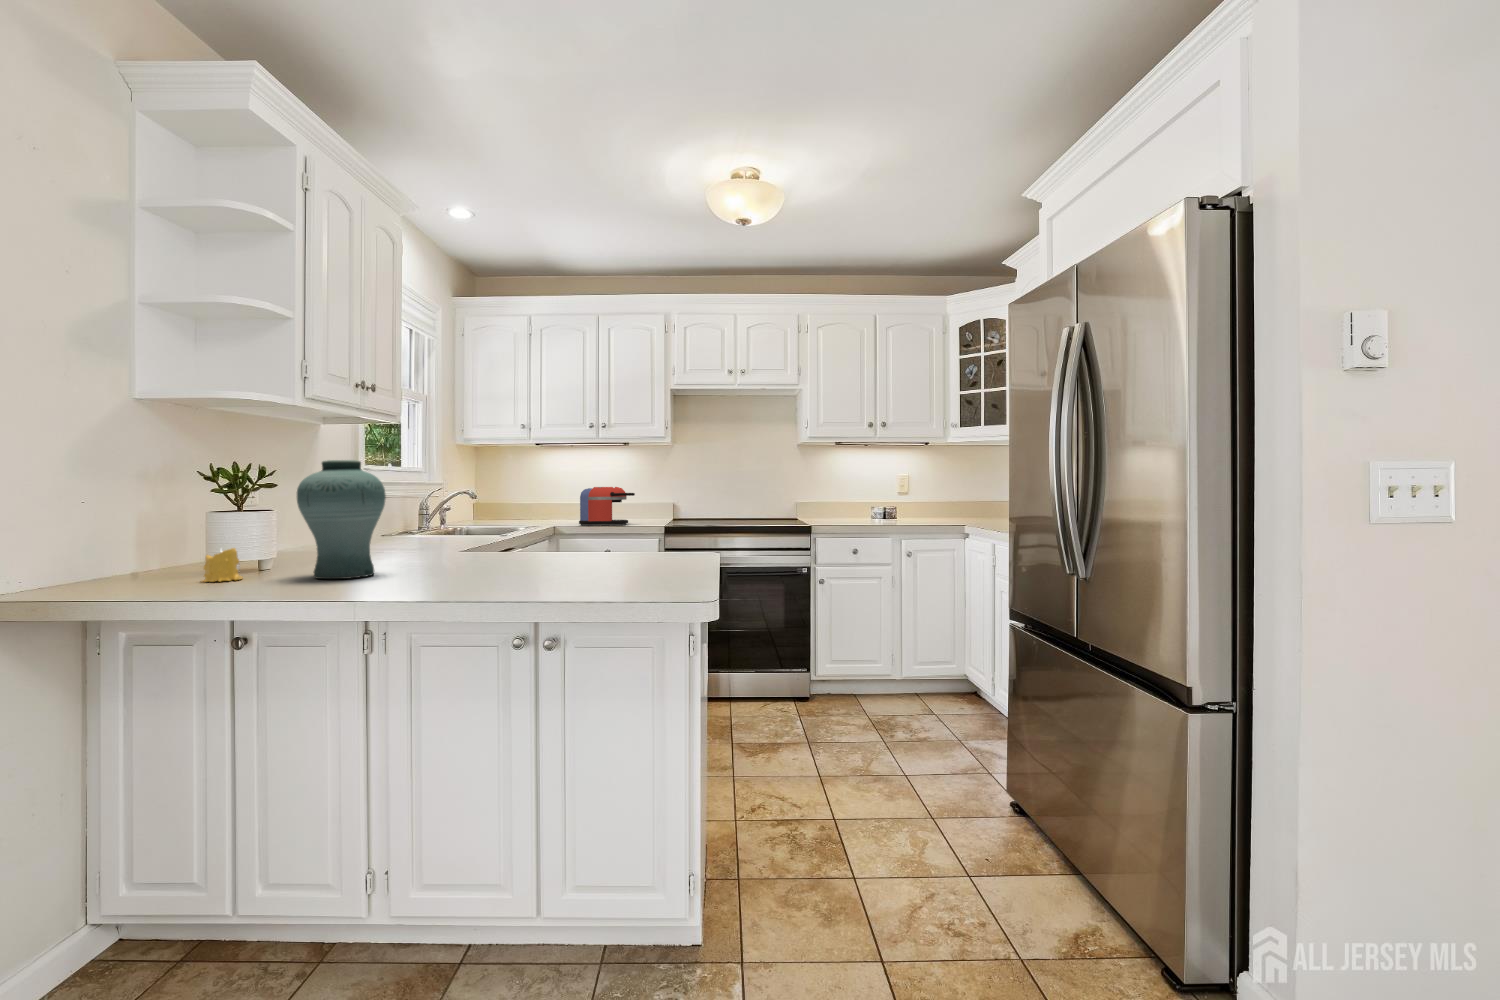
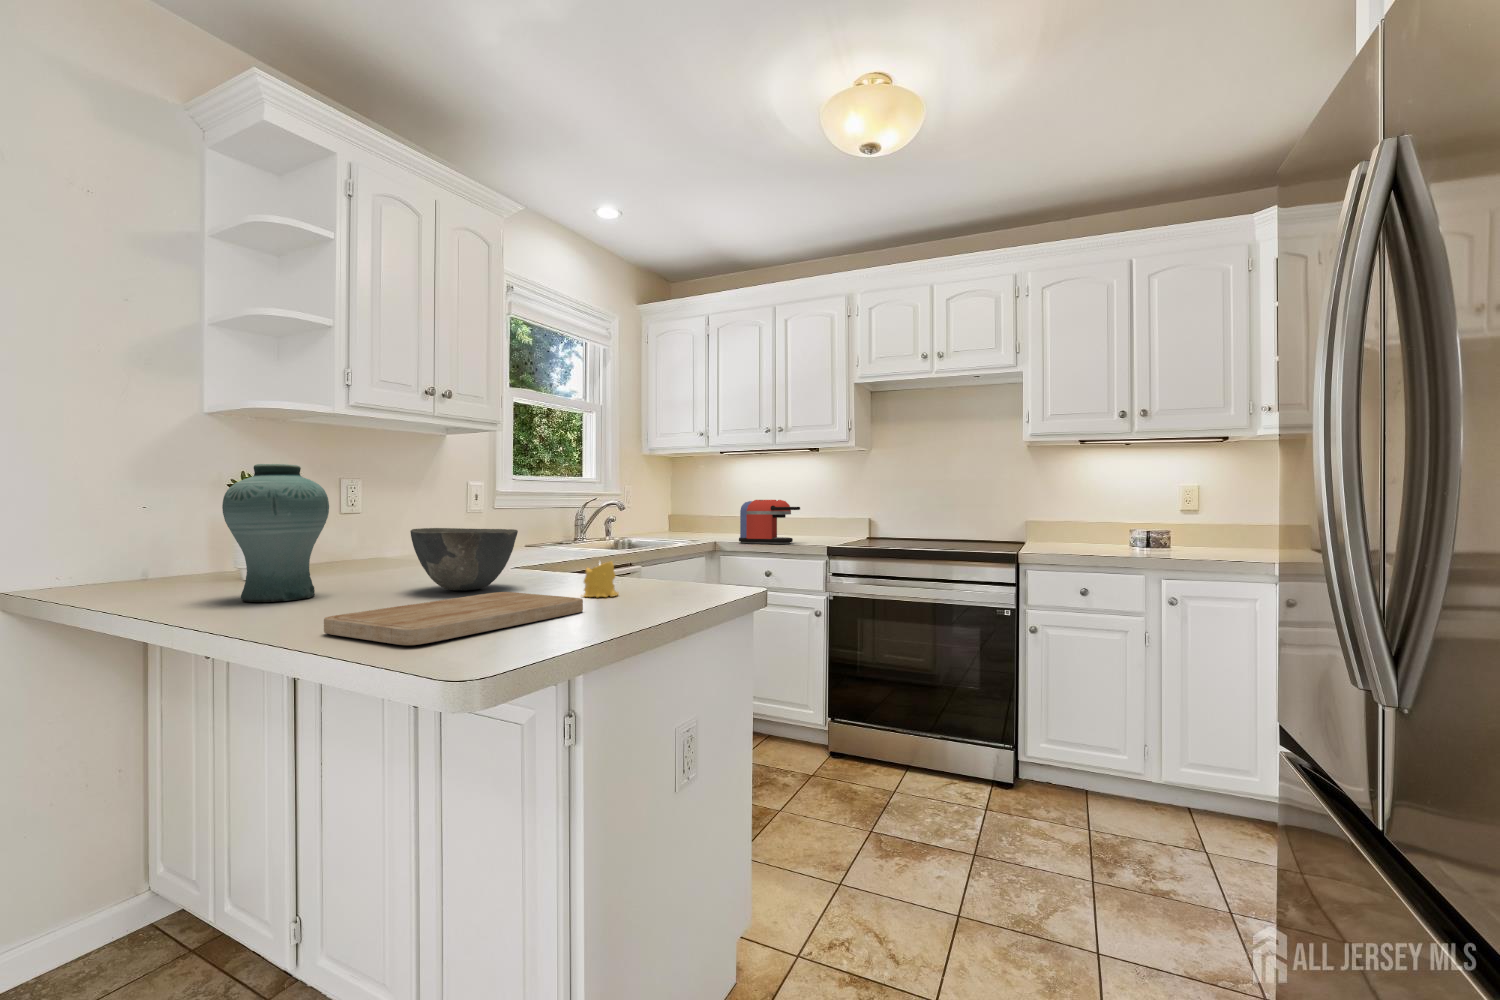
bowl: none [441,513,529,564] -> present [410,528,518,590]
candle: present [204,548,243,582] -> present [583,561,618,597]
cutting board: none [504,560,637,588] -> present [324,592,583,645]

